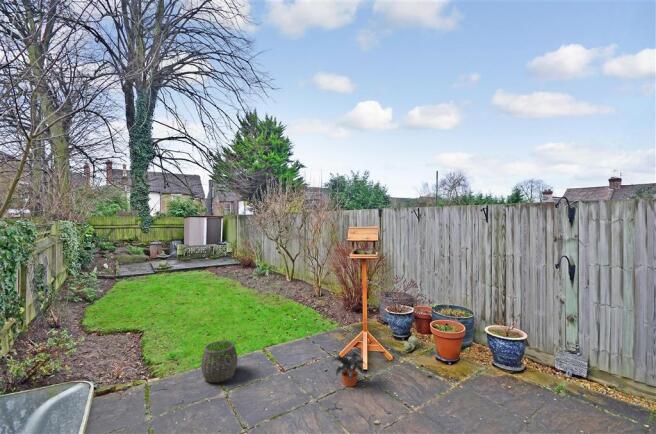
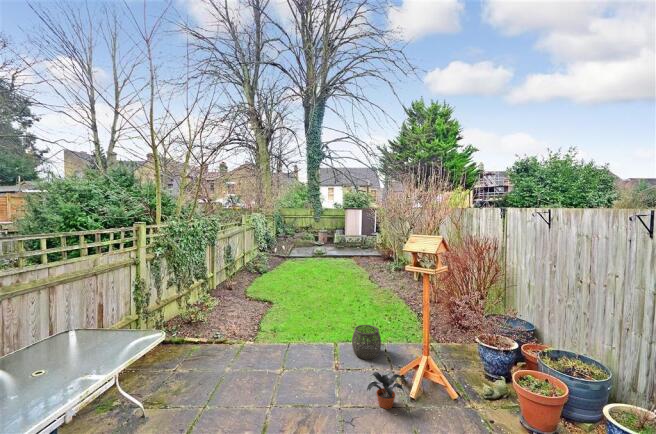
woven basket: present [201,340,238,382] -> present [352,325,381,359]

